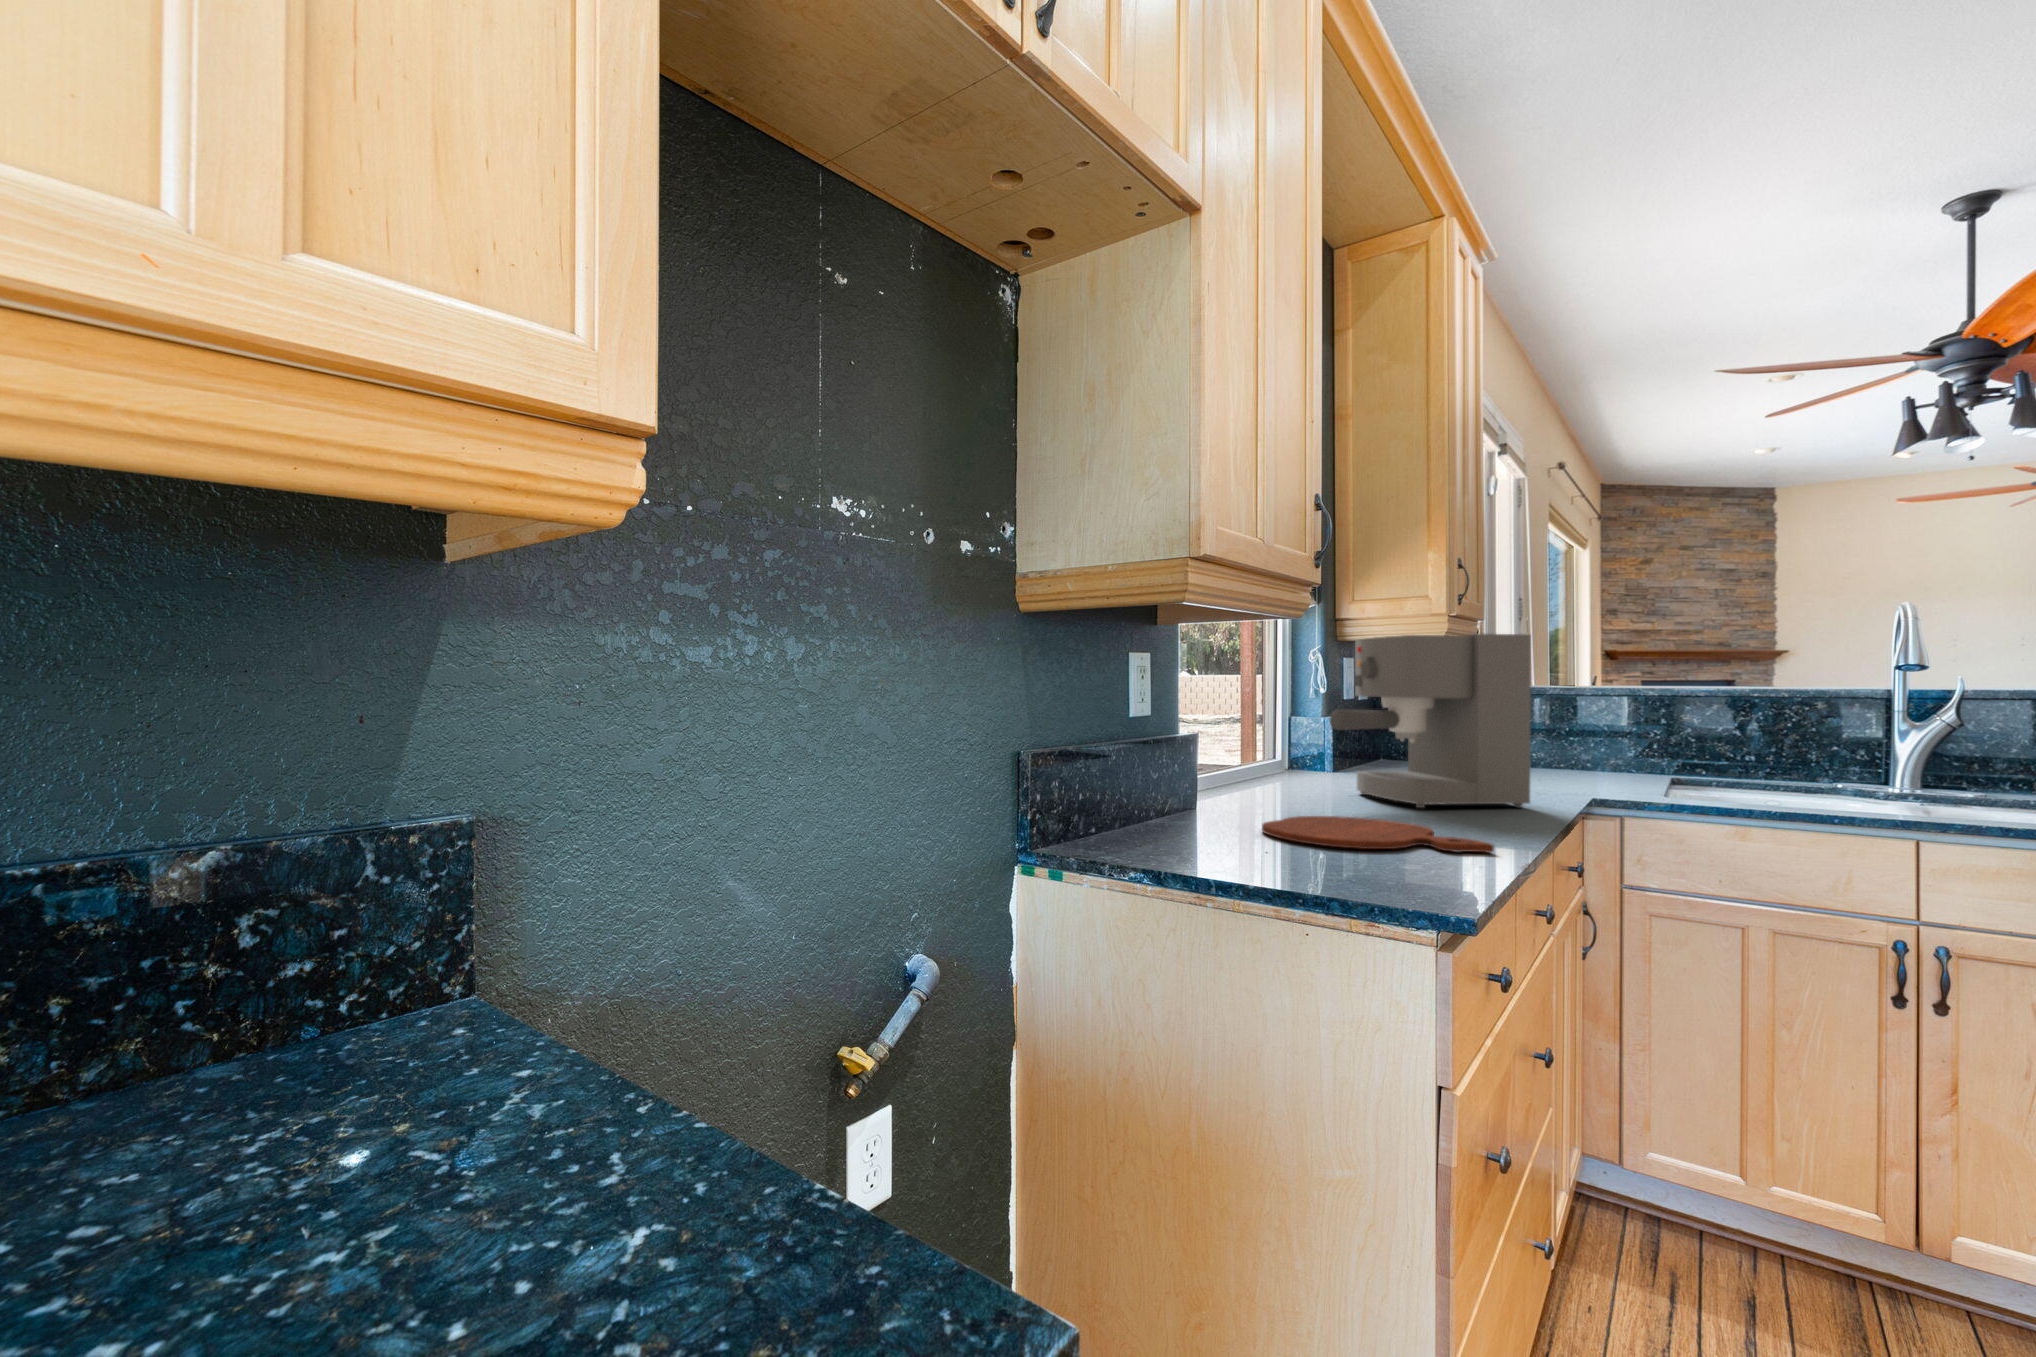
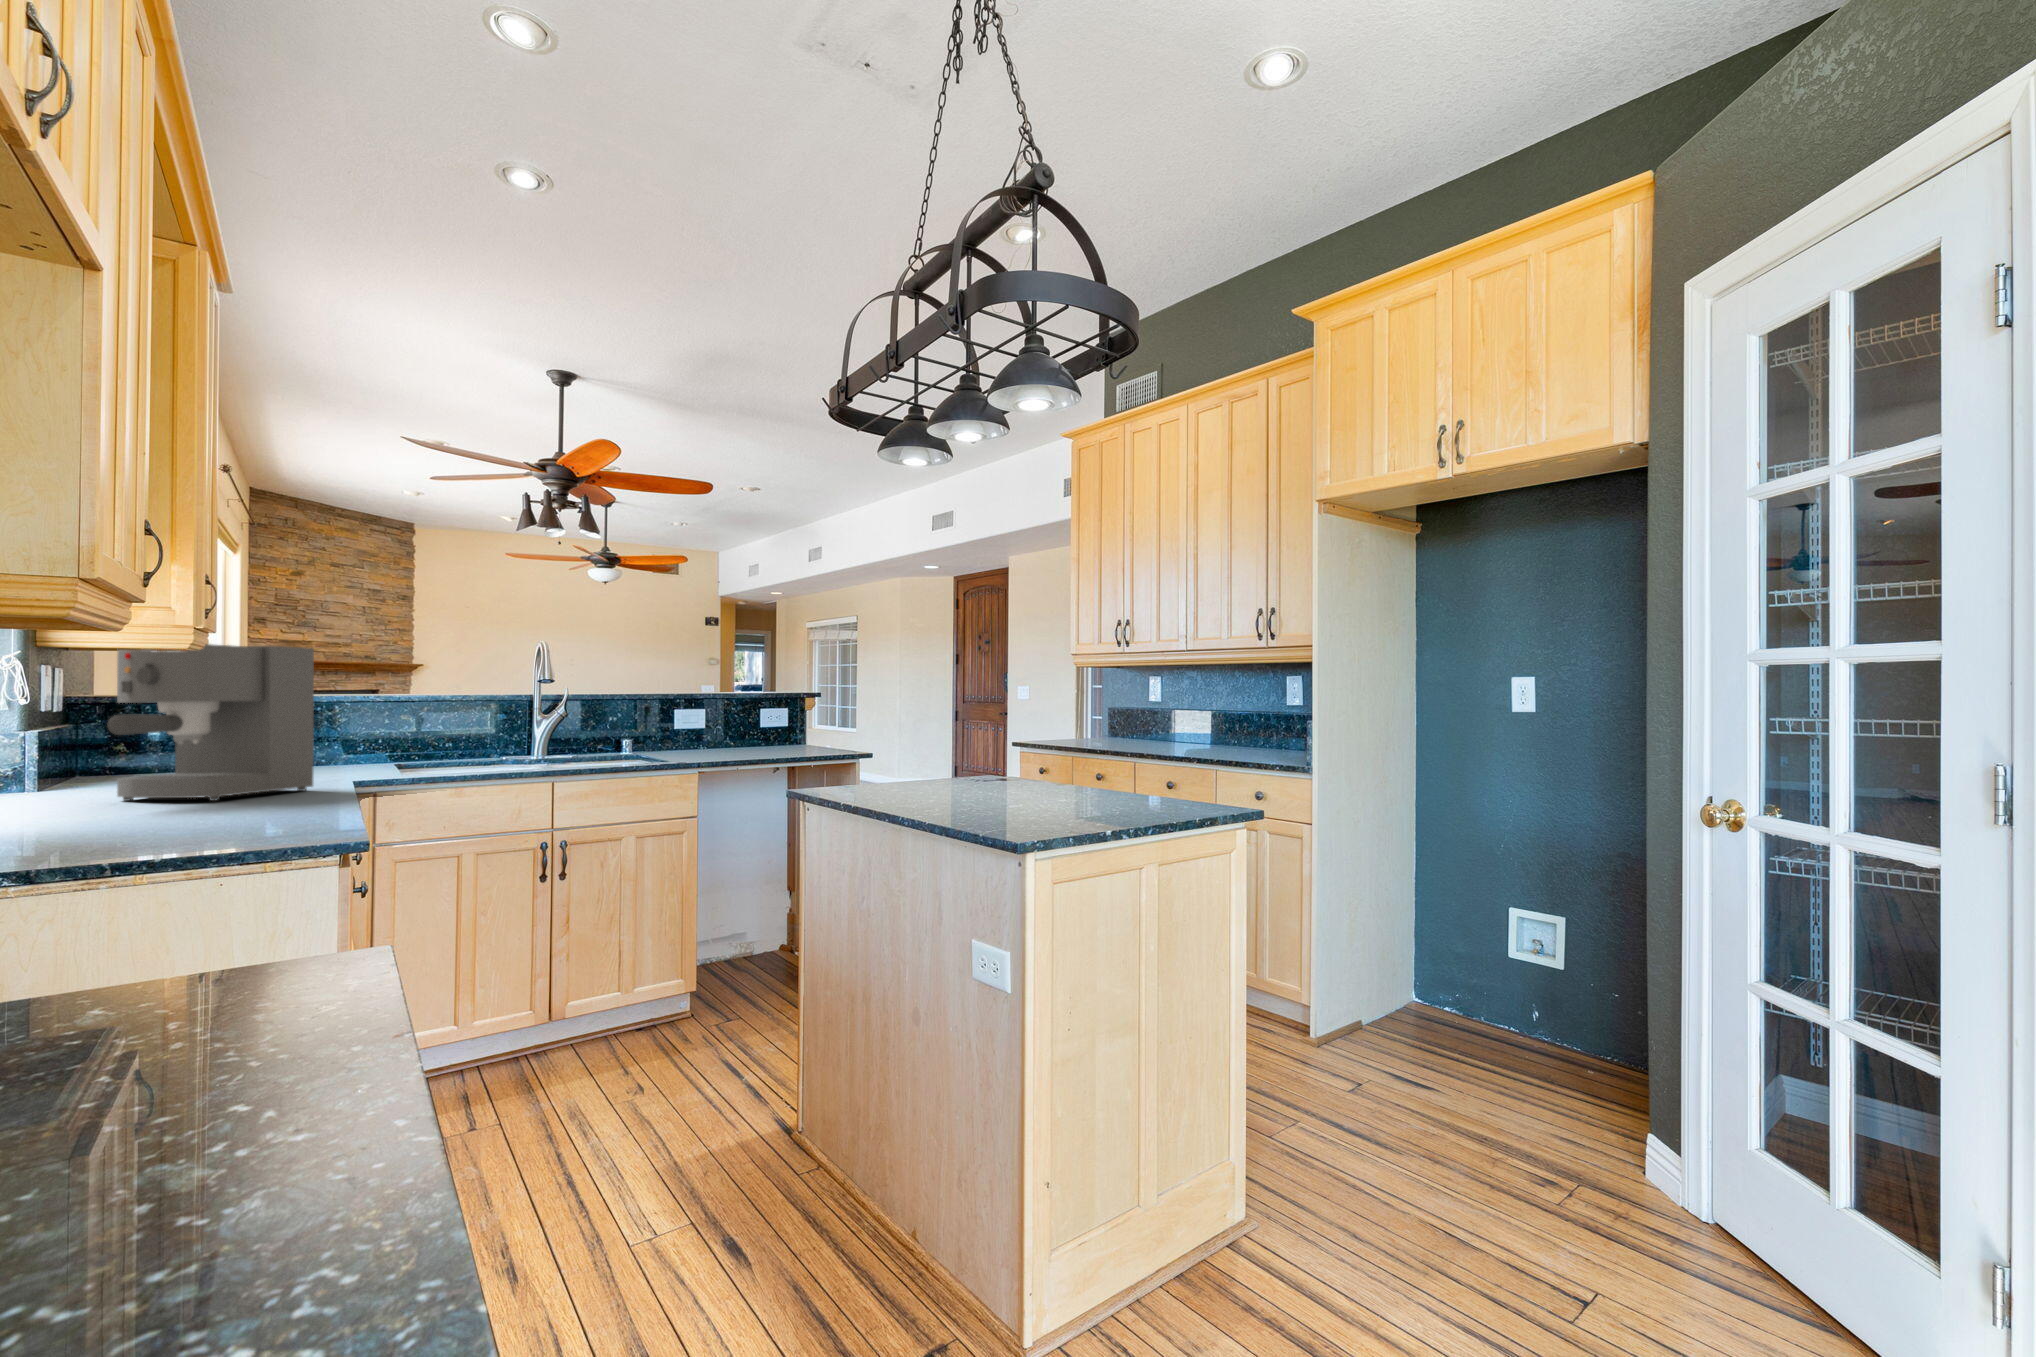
cutting board: present [1262,816,1494,852] -> none [76,807,331,833]

